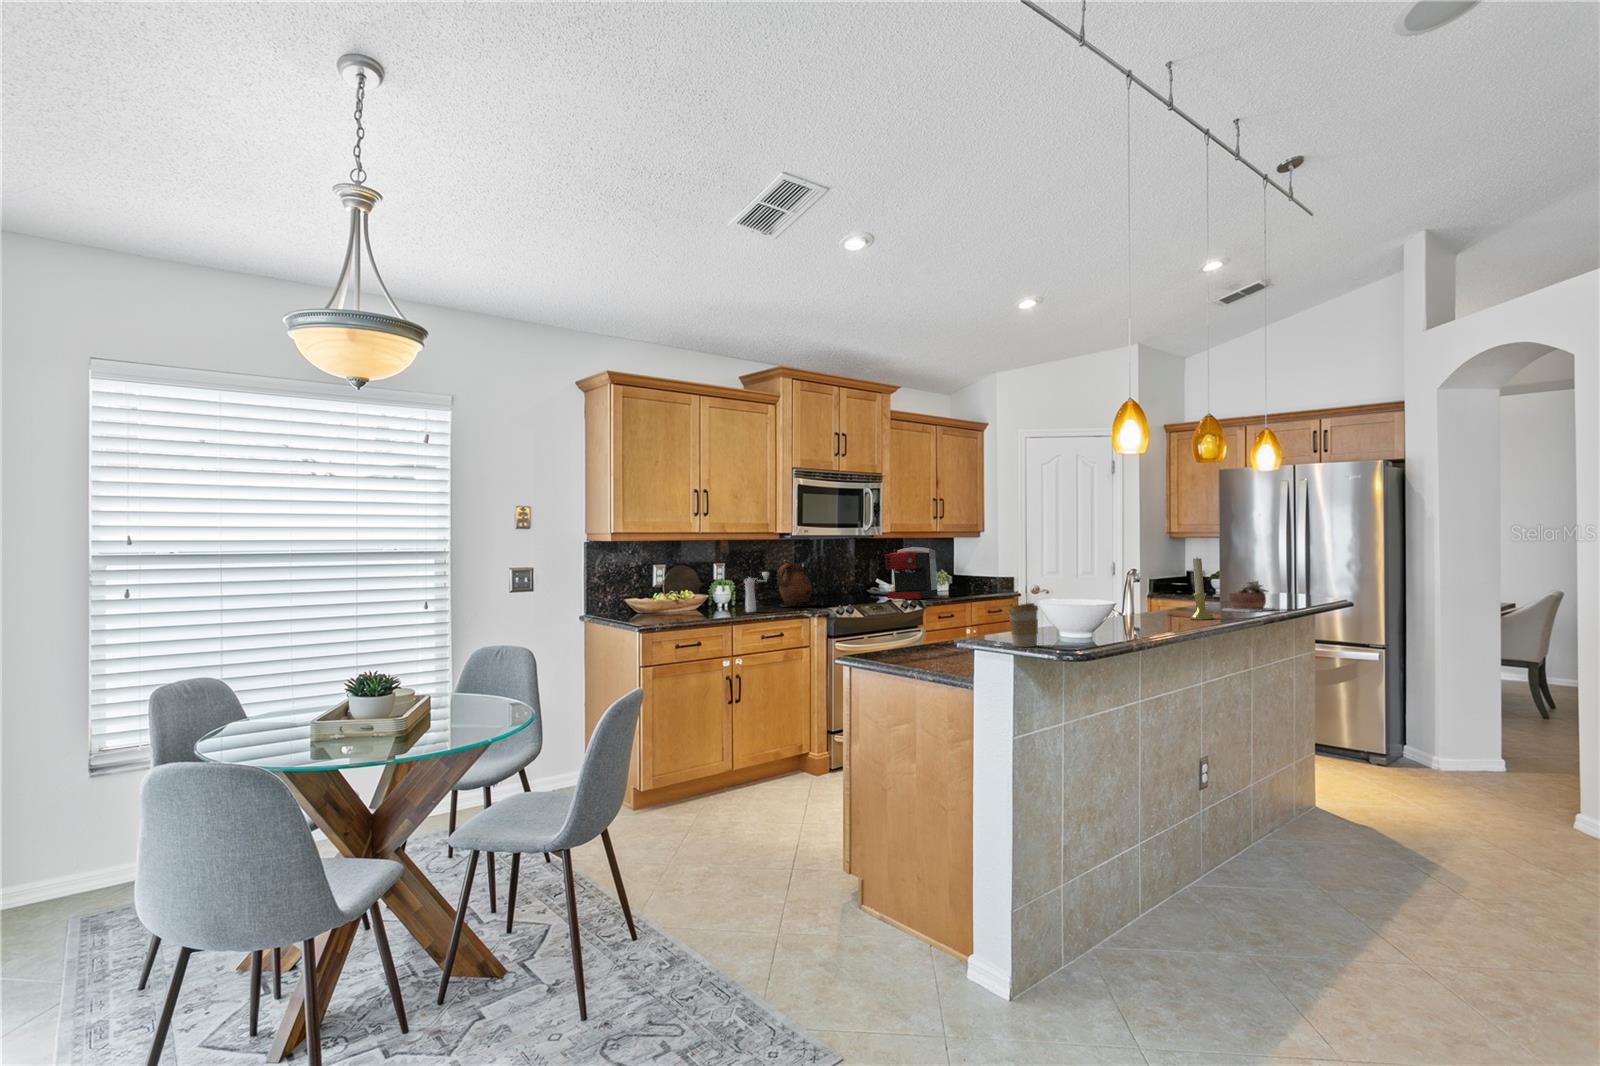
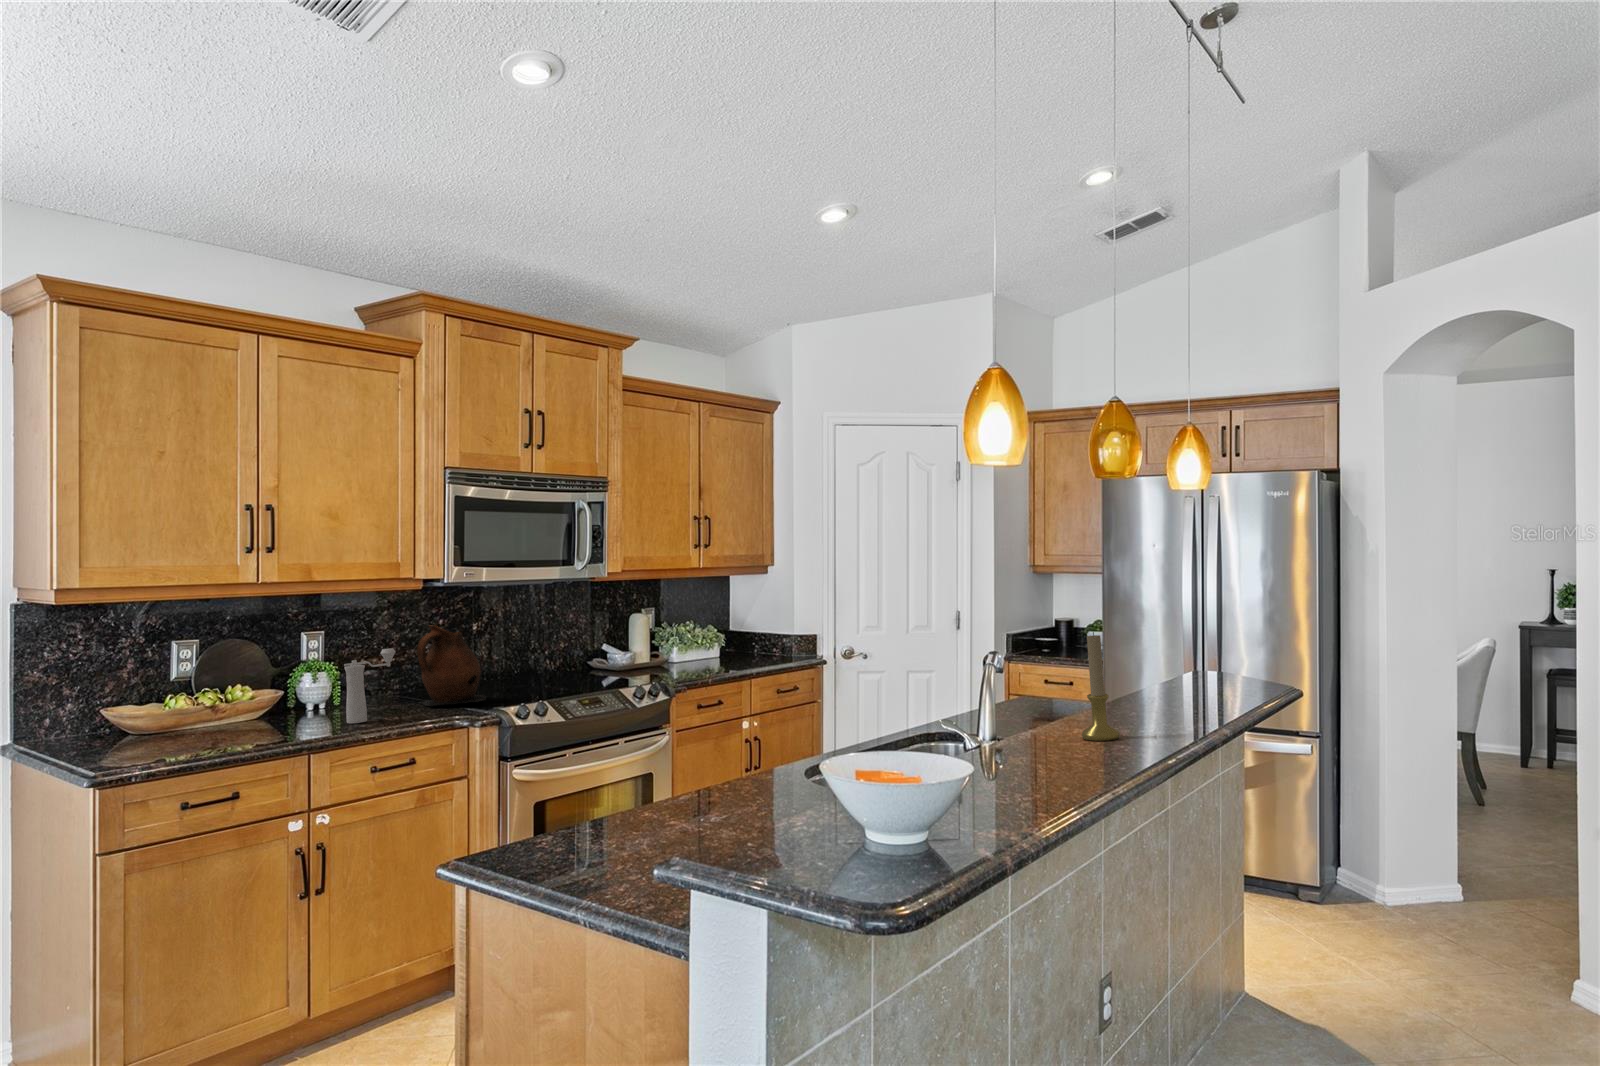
coffee maker: present [885,547,938,599] -> none [617,594,702,678]
succulent plant: present [1222,581,1275,612] -> none [1123,661,1202,715]
coffee cup: present [1007,603,1038,647] -> none [759,763,822,861]

